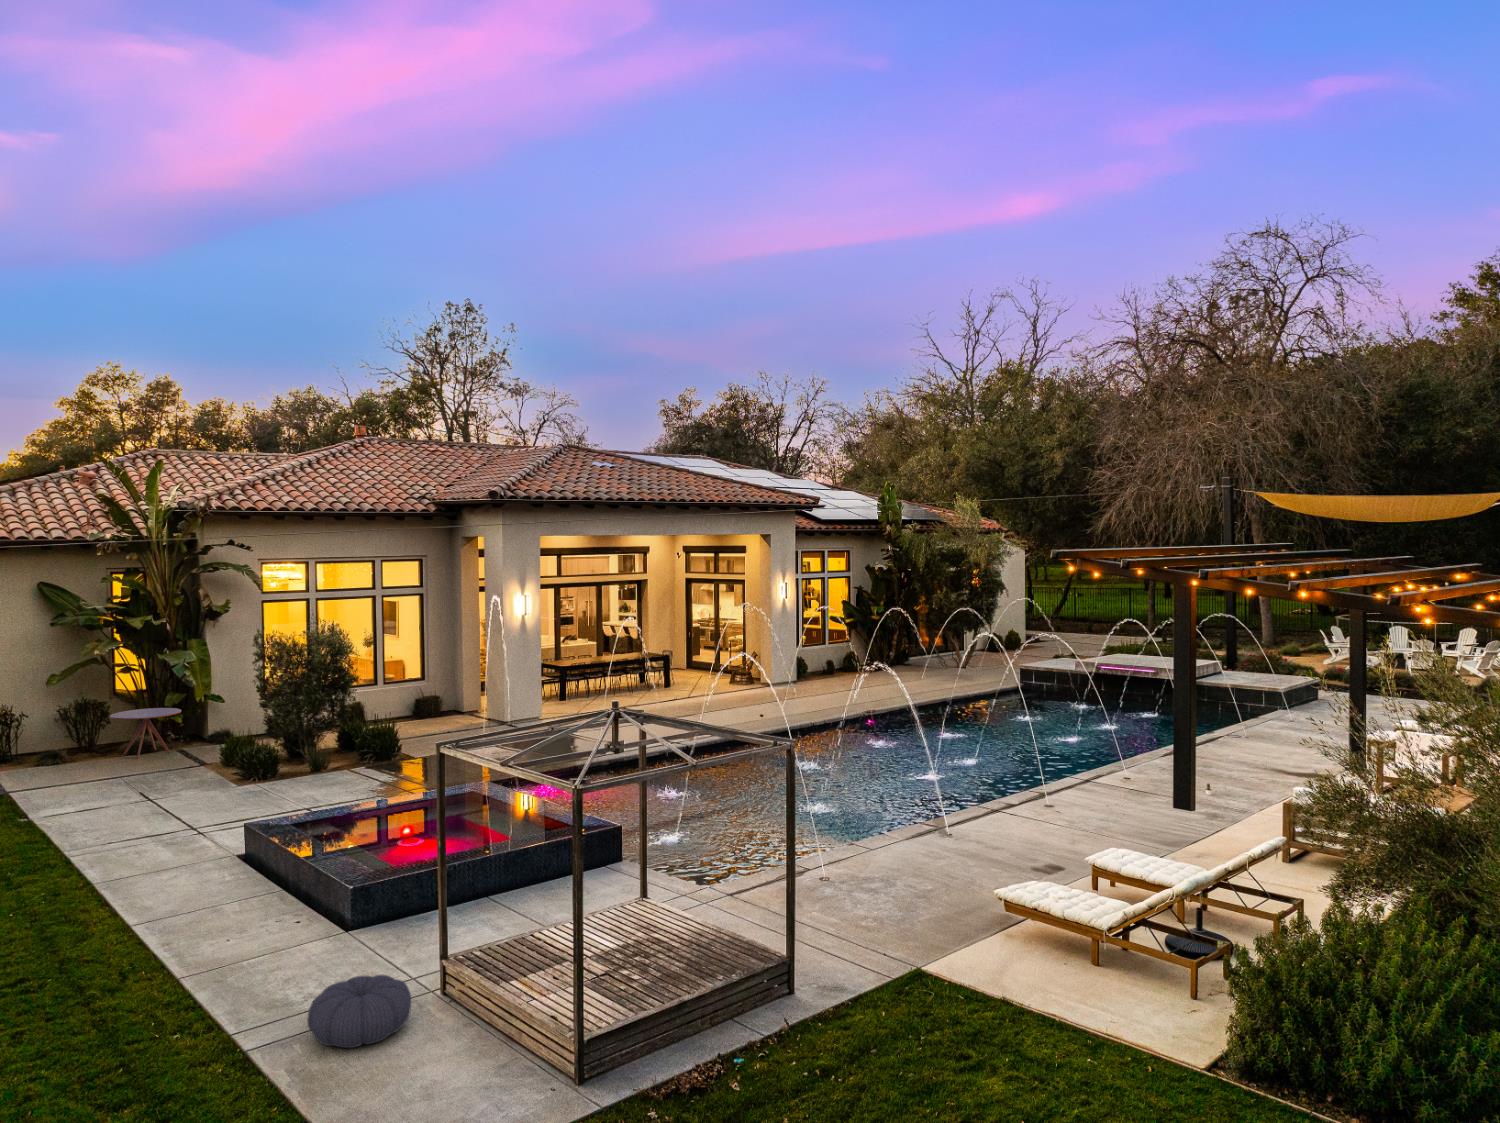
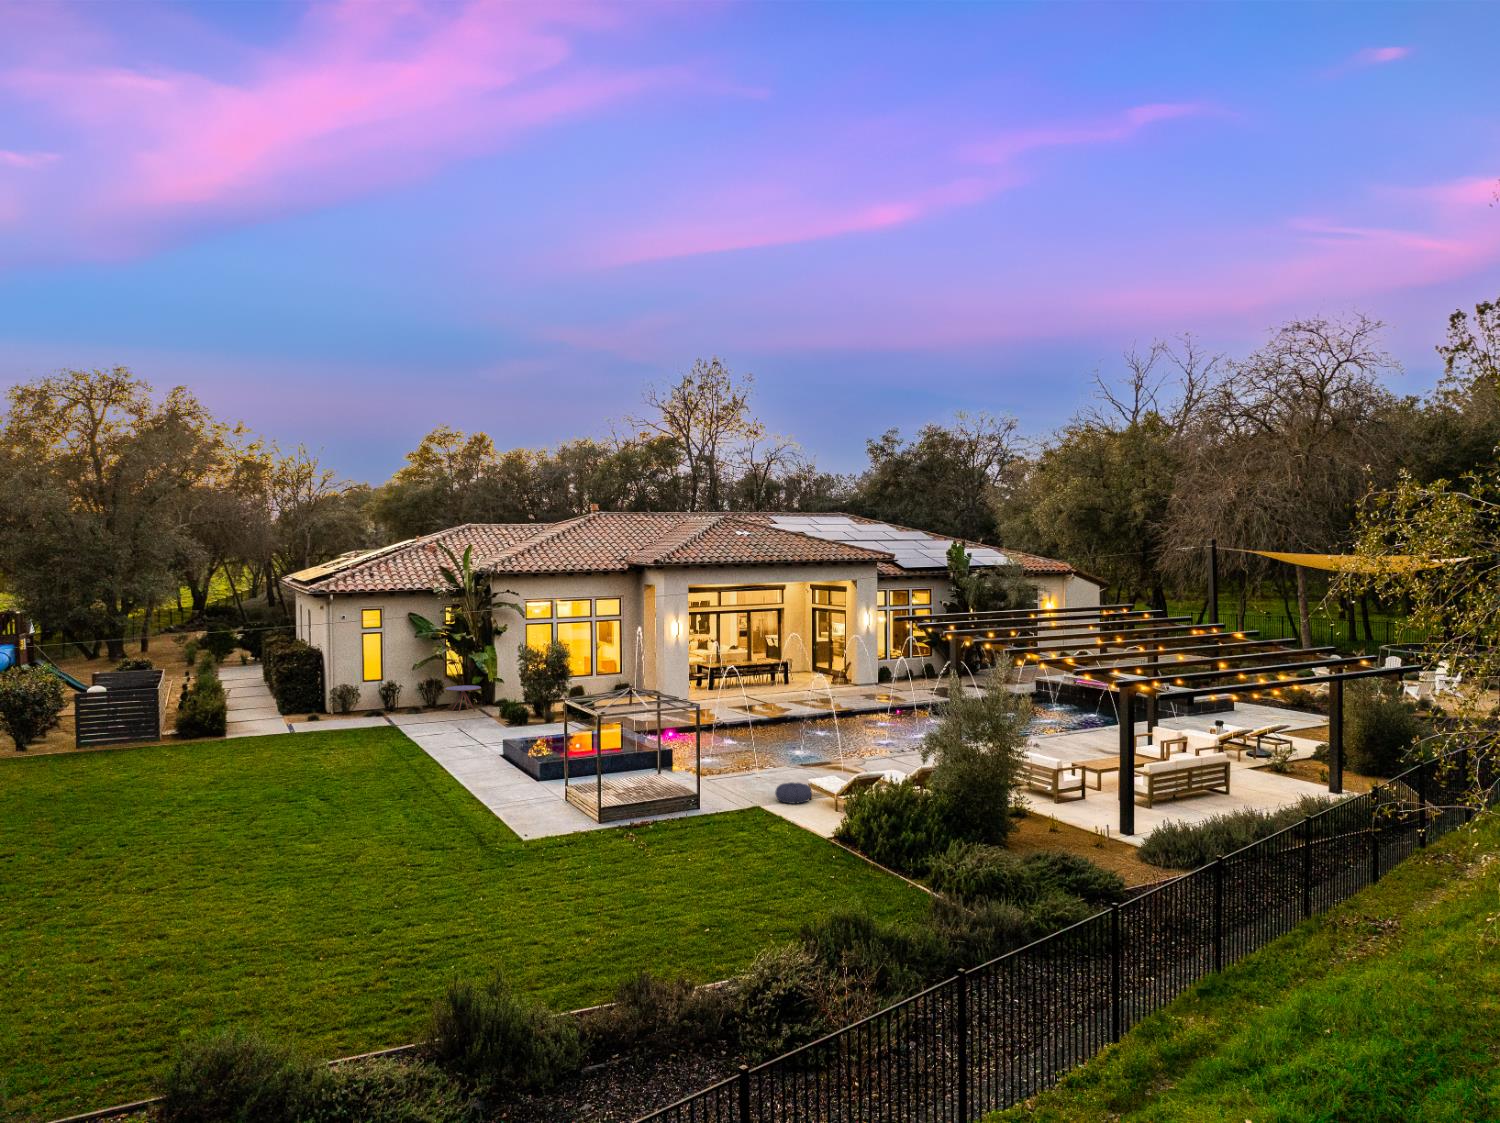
pouf: present [307,975,411,1048] -> present [775,782,812,804]

